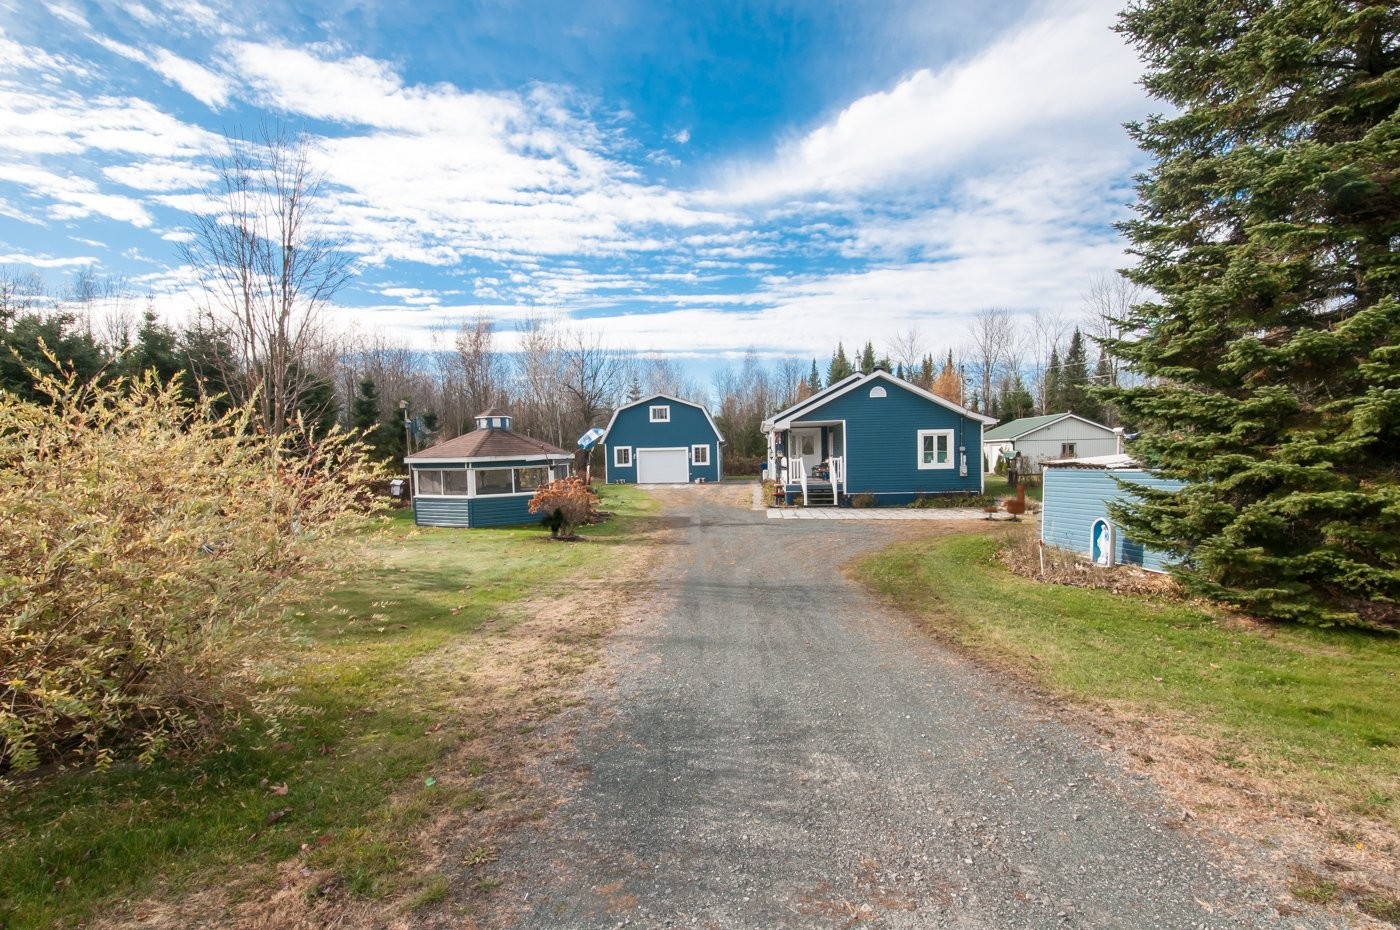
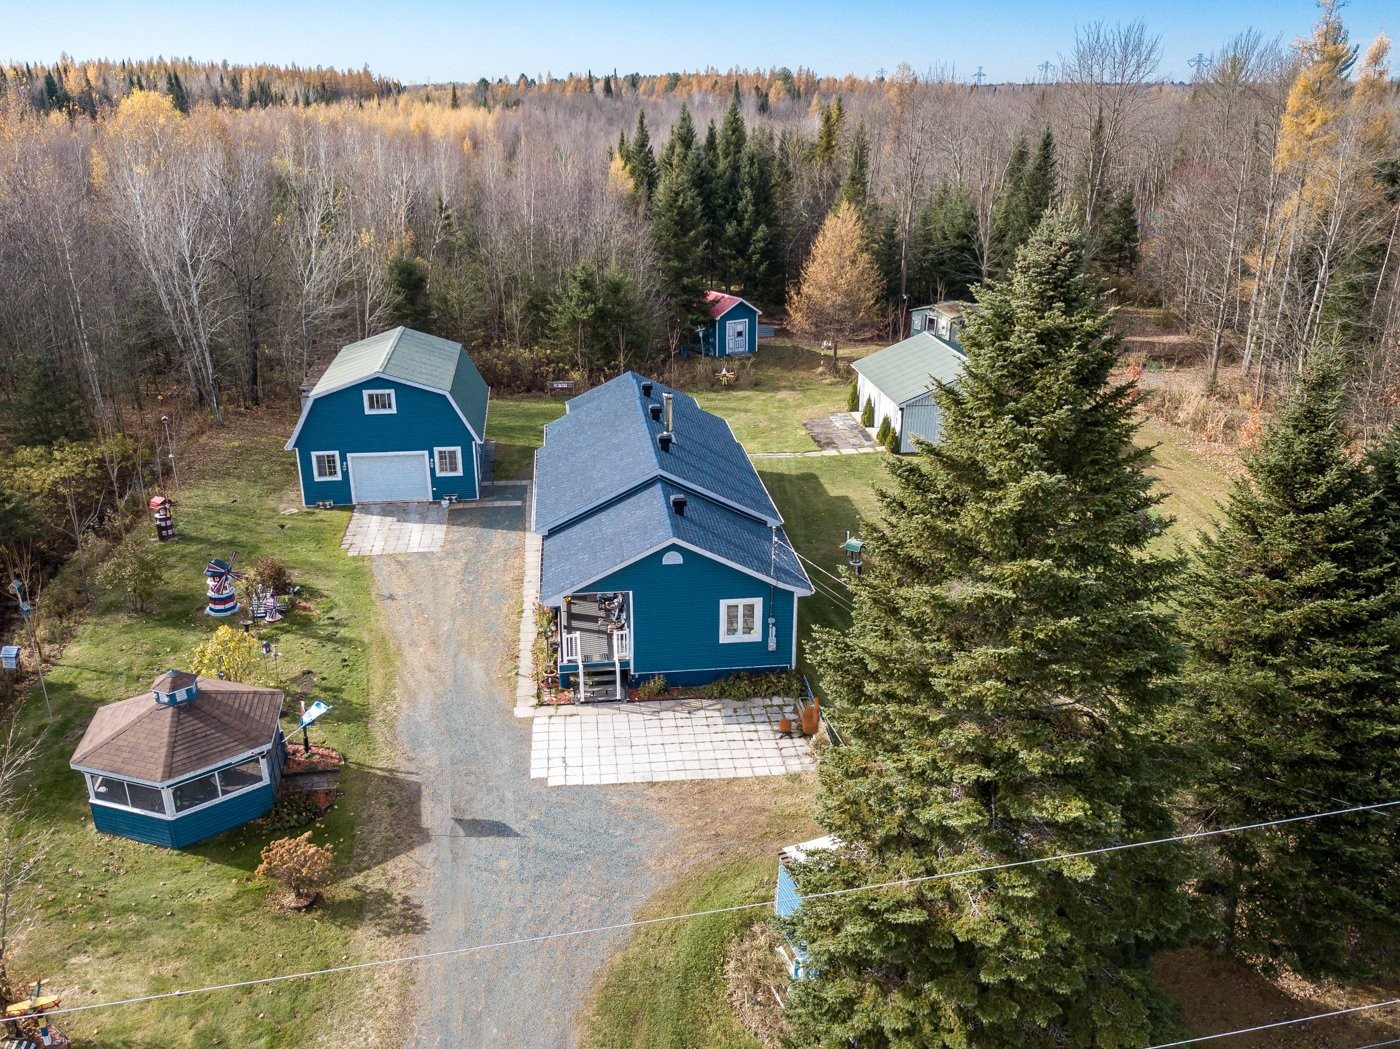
potted plant: present [539,507,570,538] -> none [278,893,325,935]

